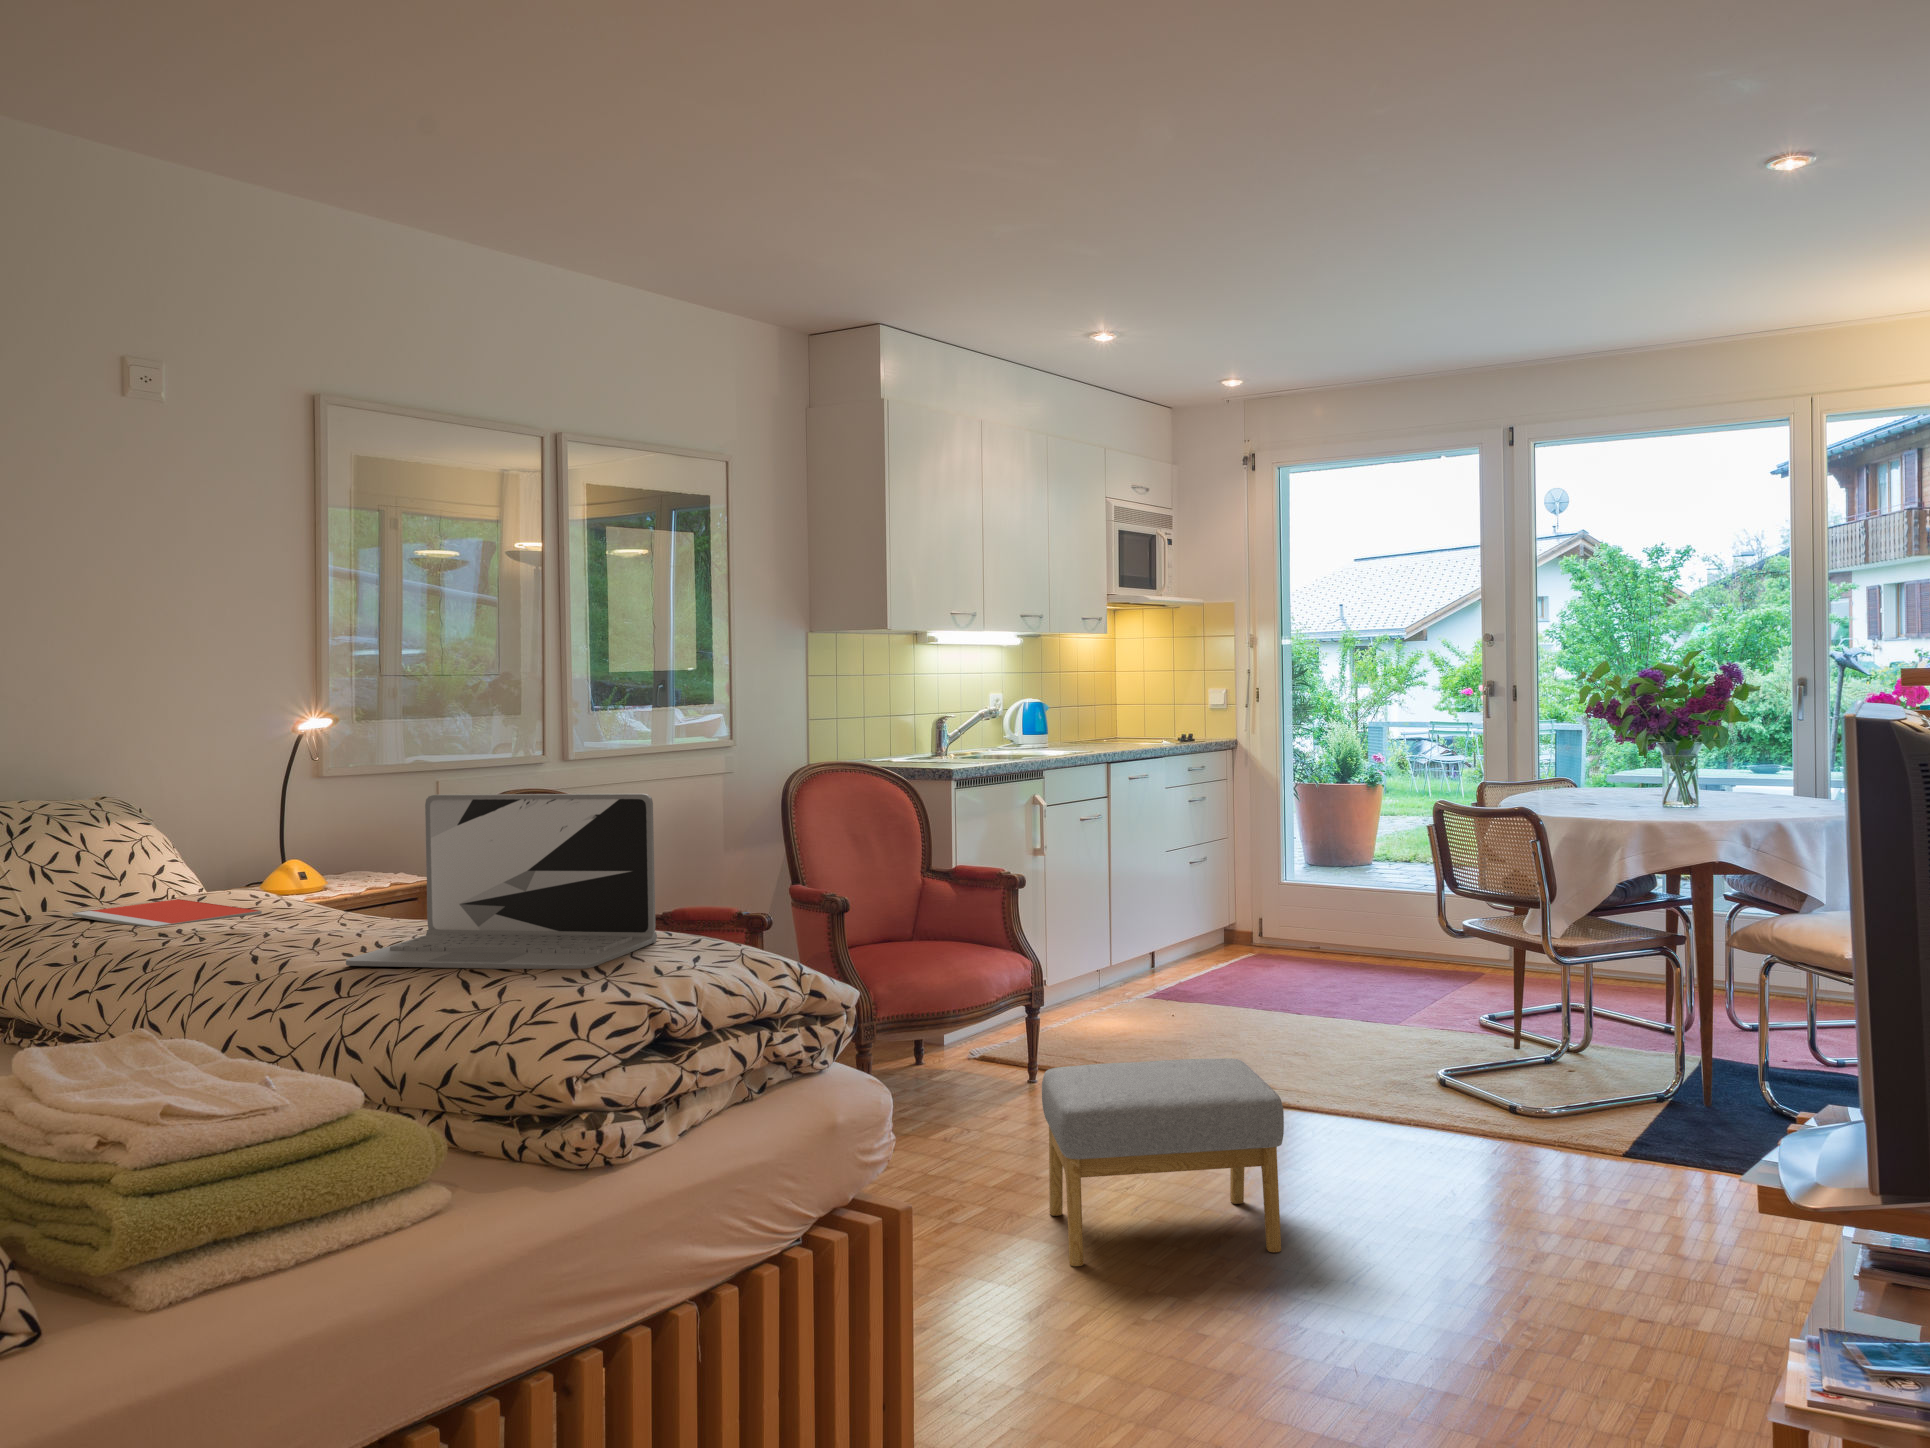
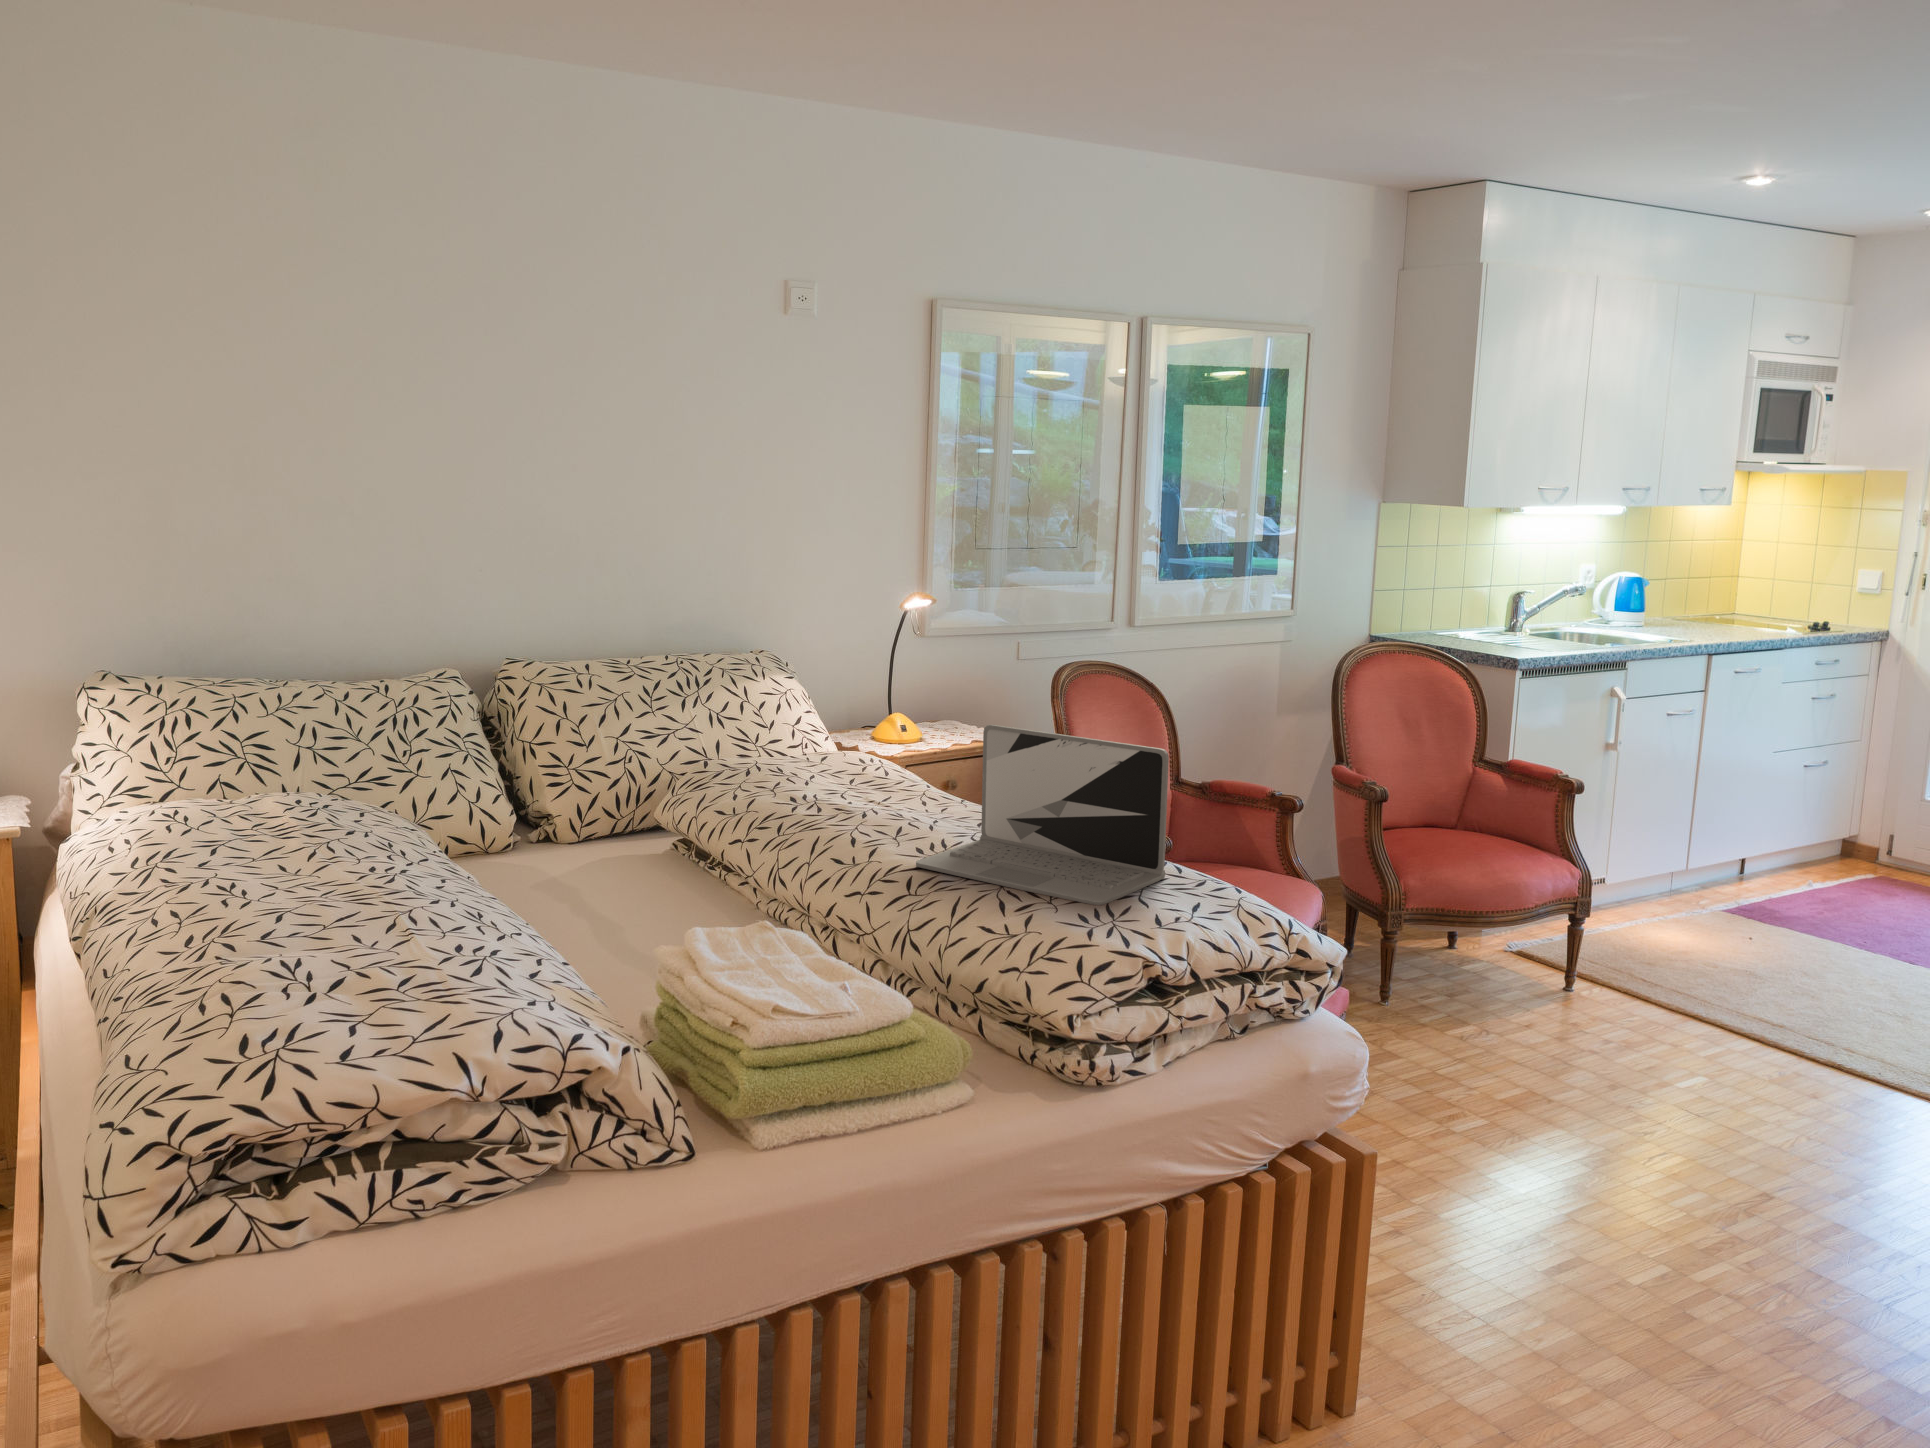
notebook: present [73,899,262,927] -> none [736,752,866,785]
footstool: present [1042,1058,1284,1266] -> none [1560,1004,1843,1247]

